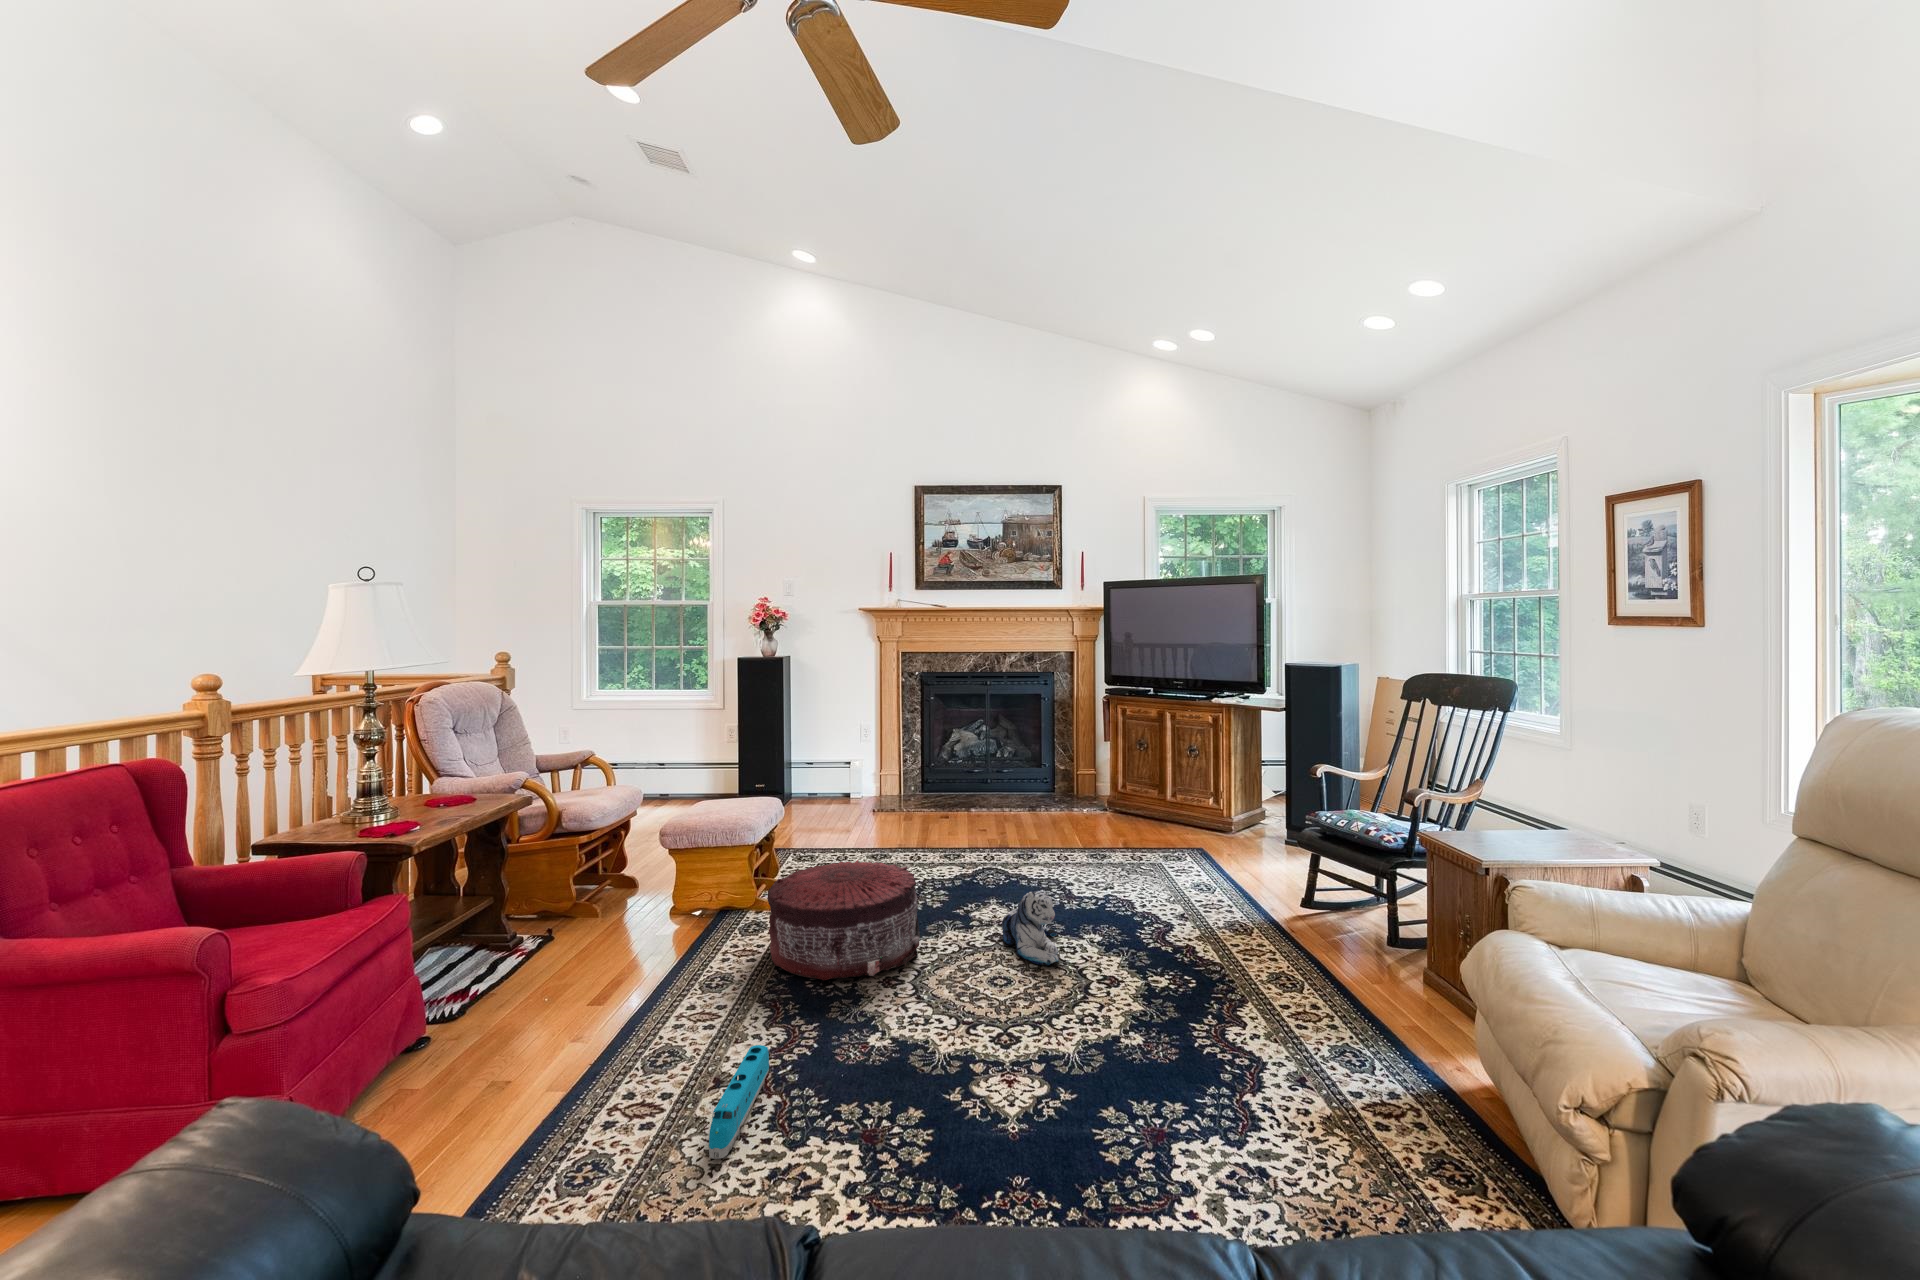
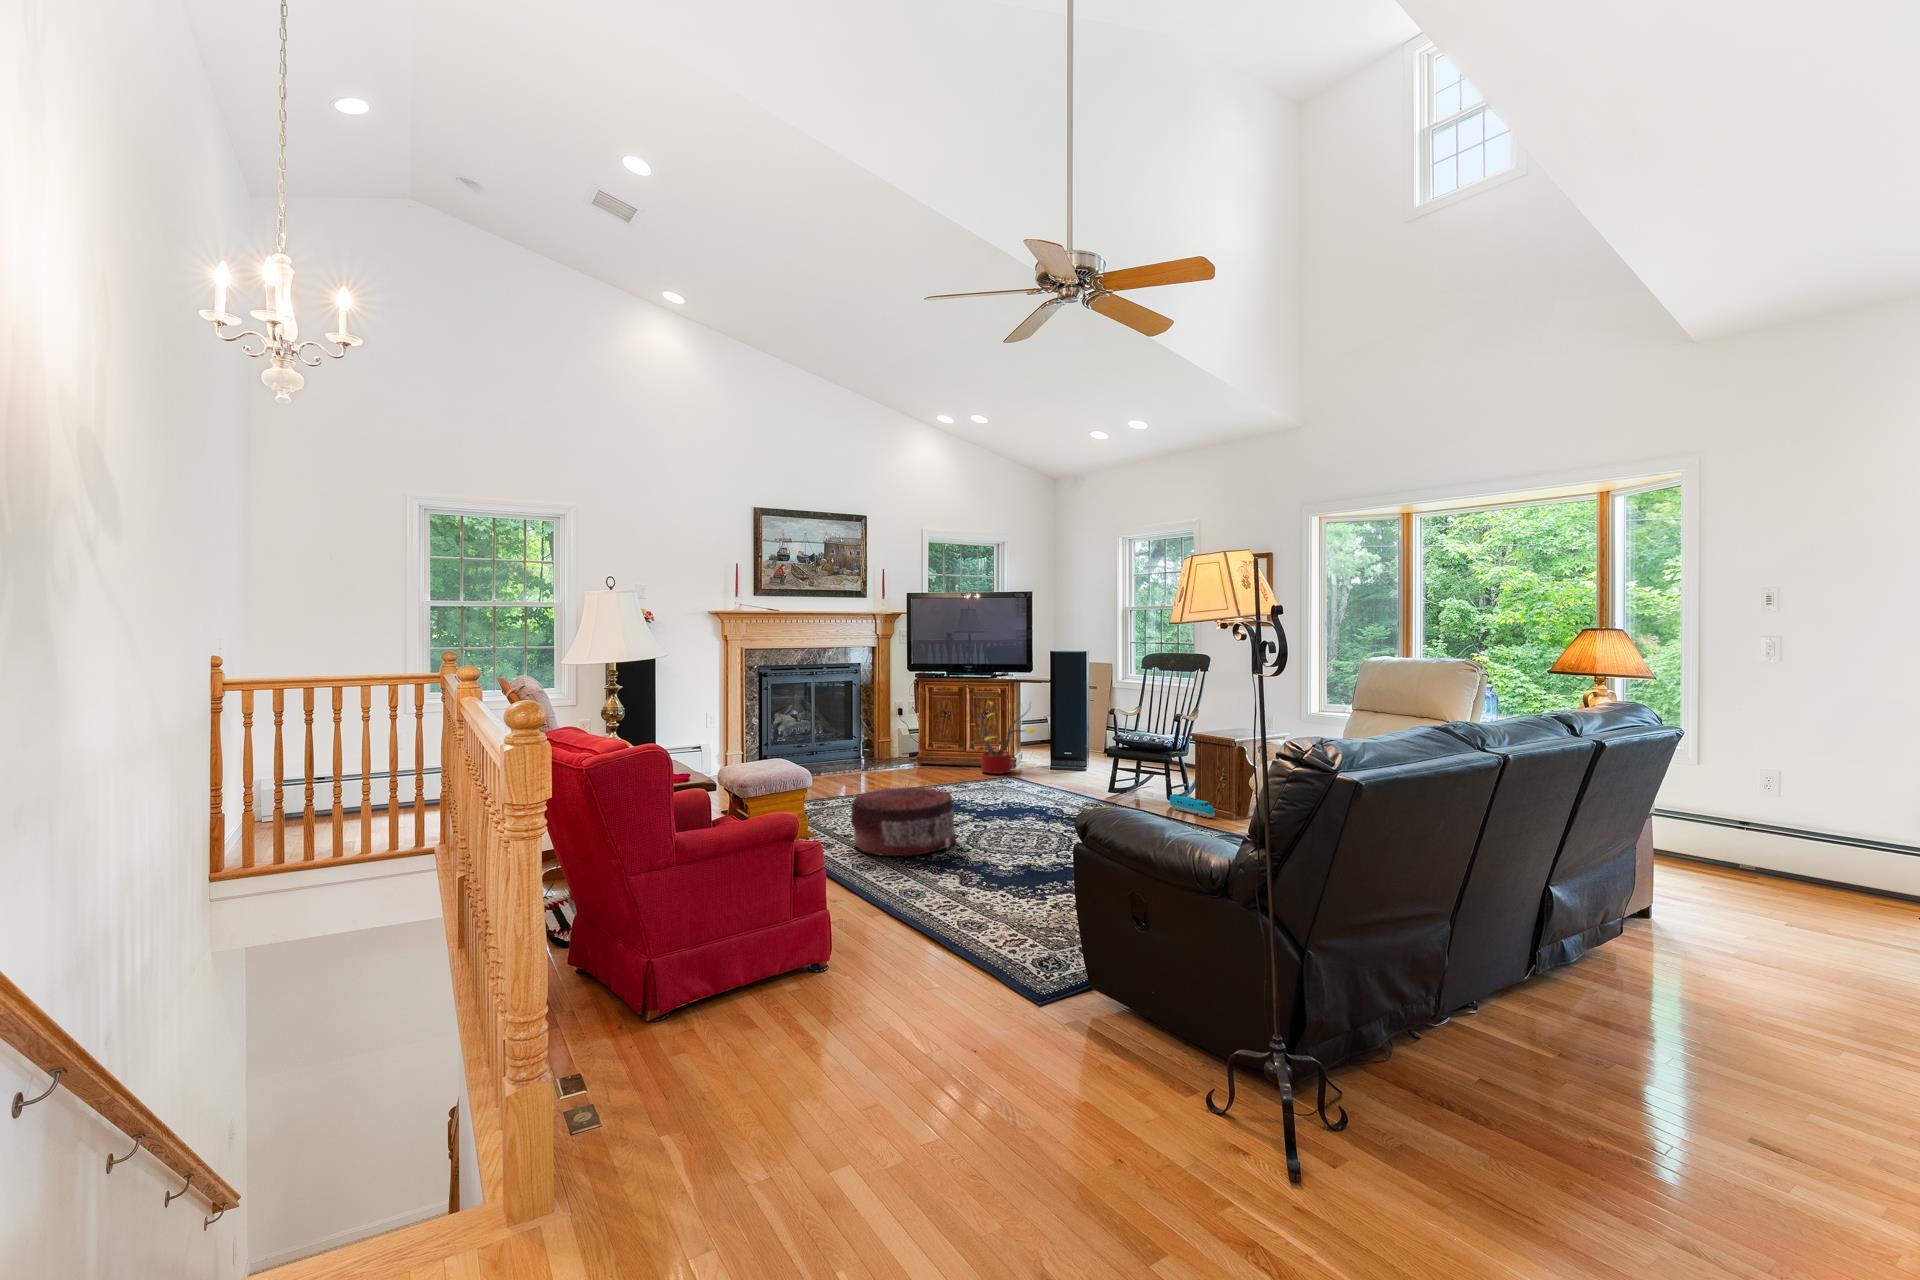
decorative plant: none [1166,727,1236,839] -> present [974,702,1034,774]
plush toy: present [1002,891,1059,965] -> none [978,790,1035,832]
toy train: present [709,1045,769,1159] -> present [1170,794,1215,818]

